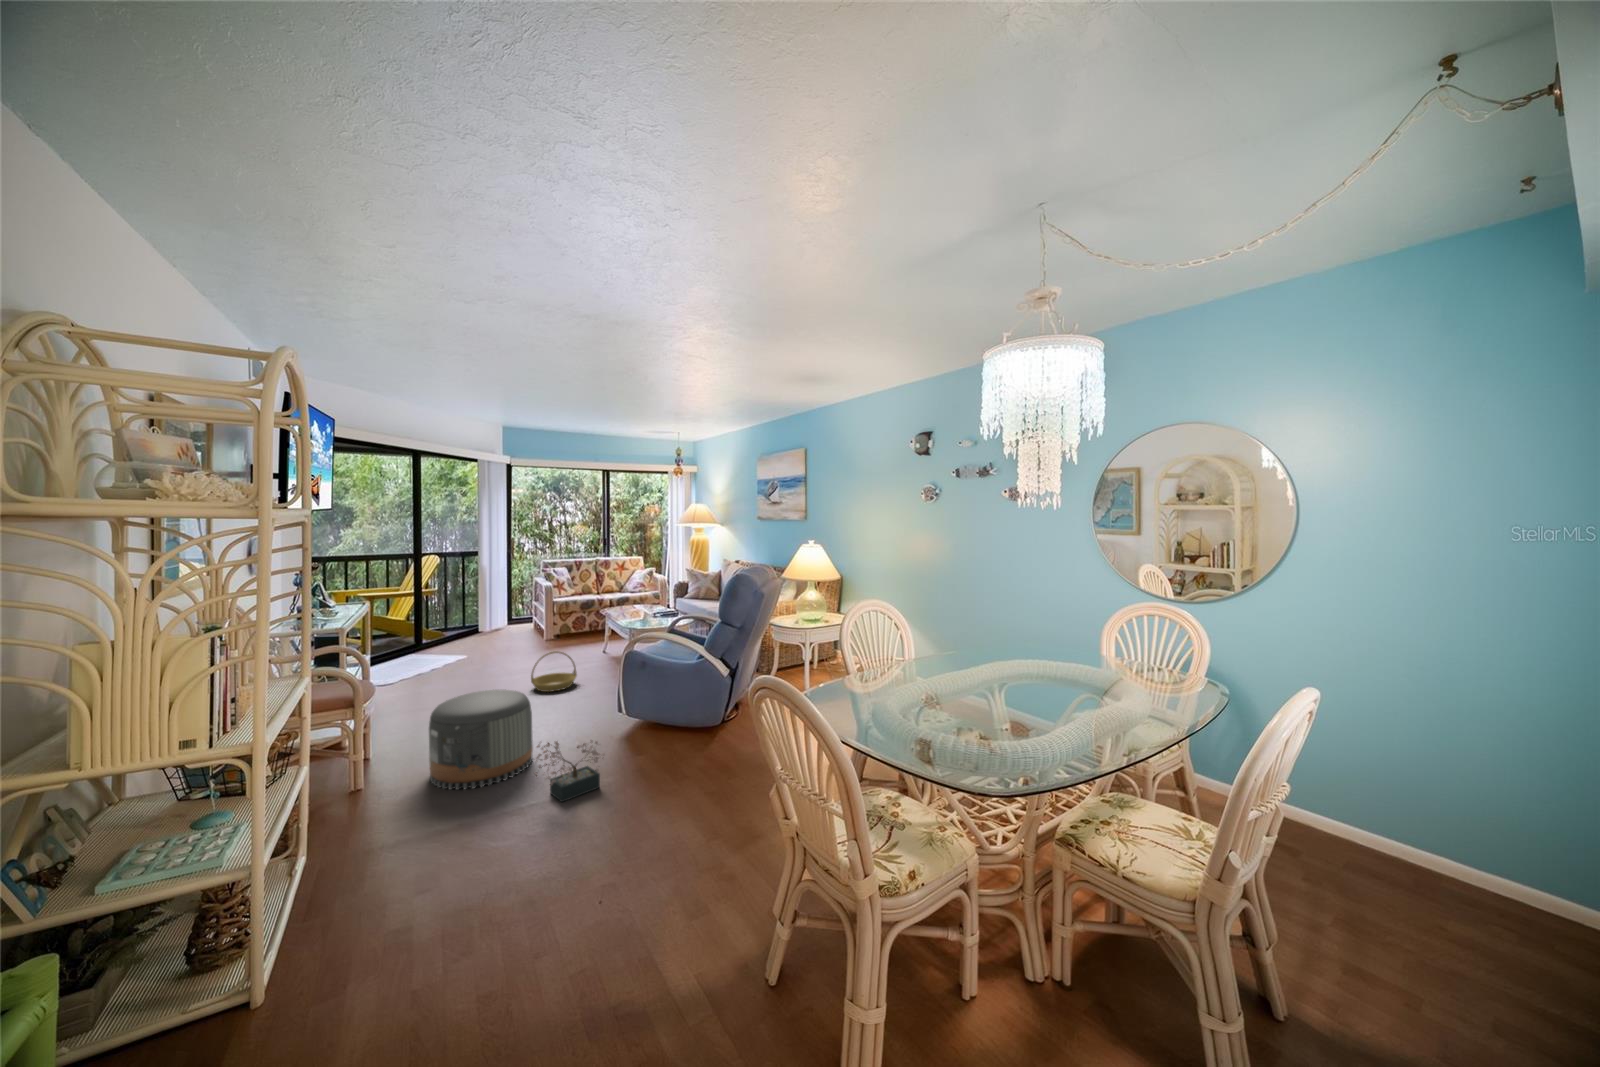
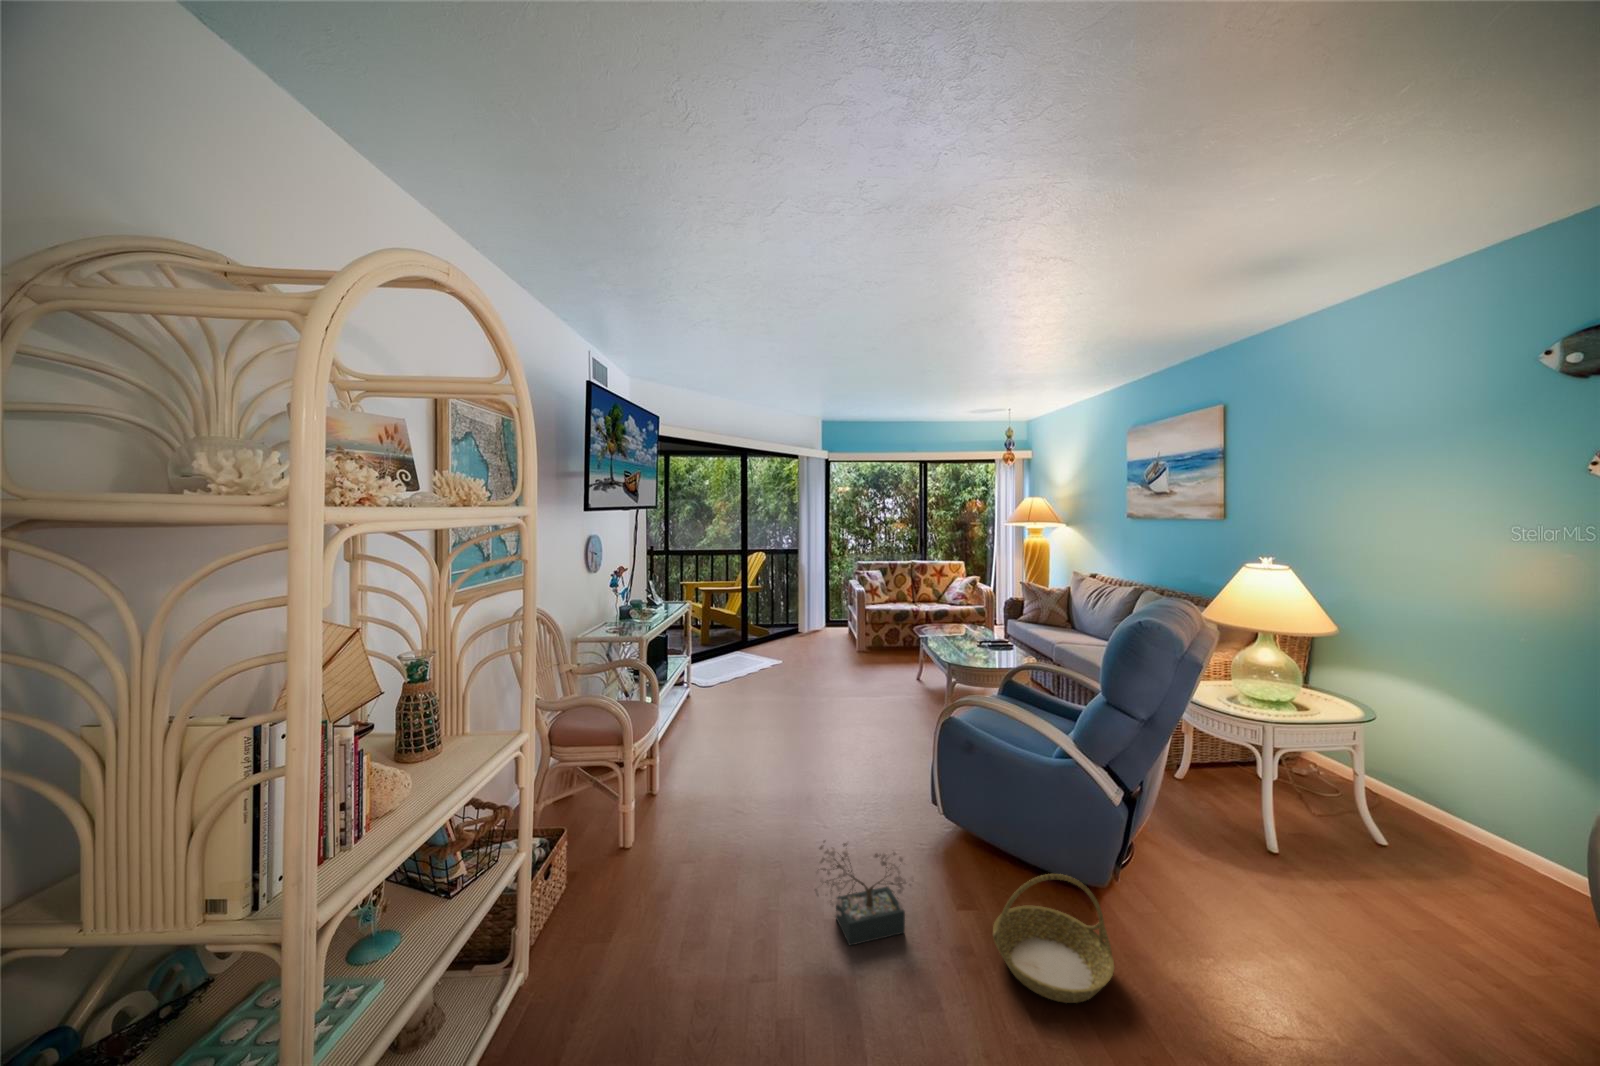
basket: present [531,651,577,692] -> present [993,874,1114,1003]
pouf: present [429,690,533,790] -> none [709,732,823,870]

